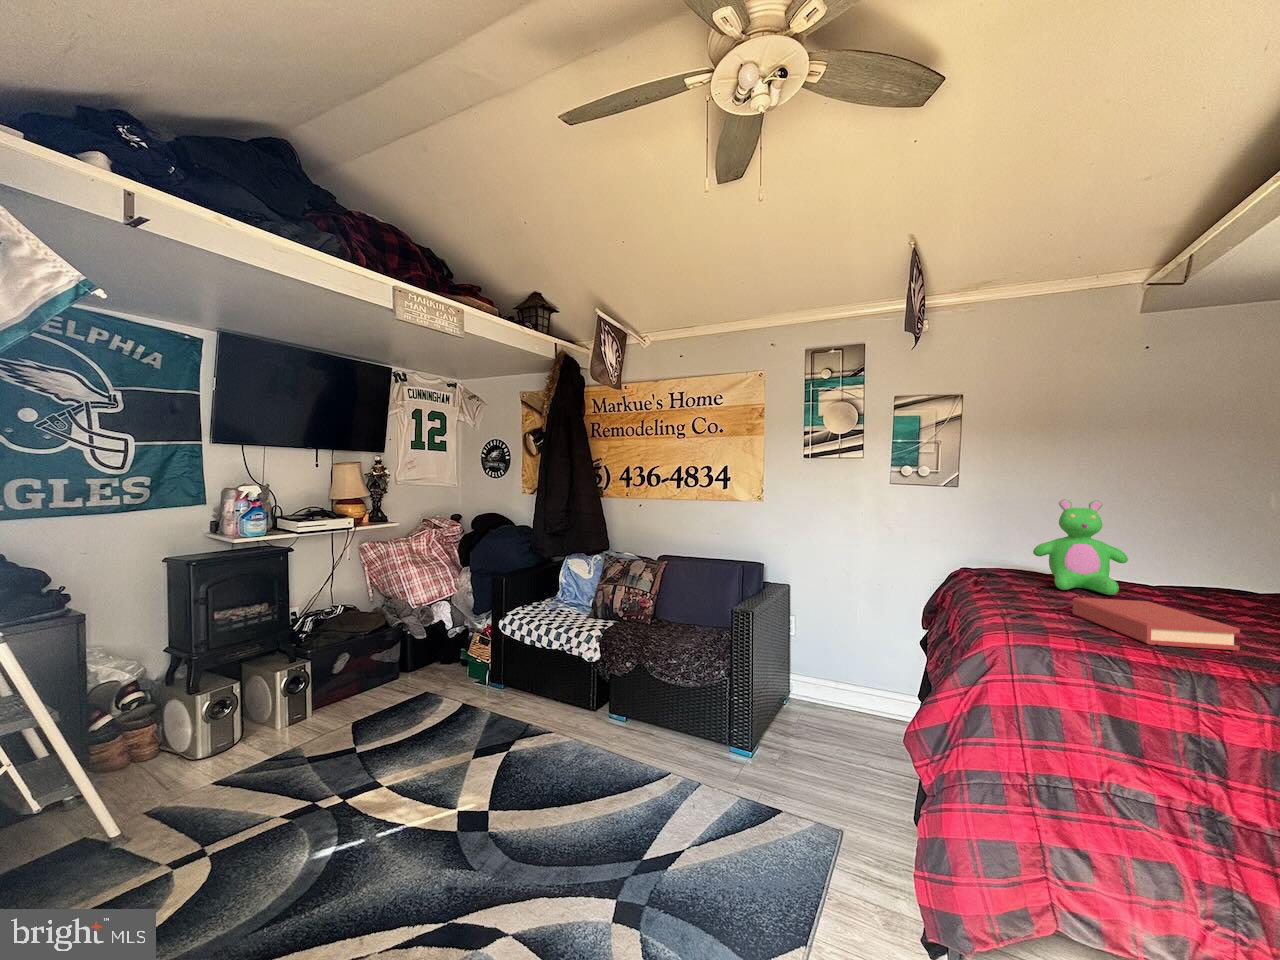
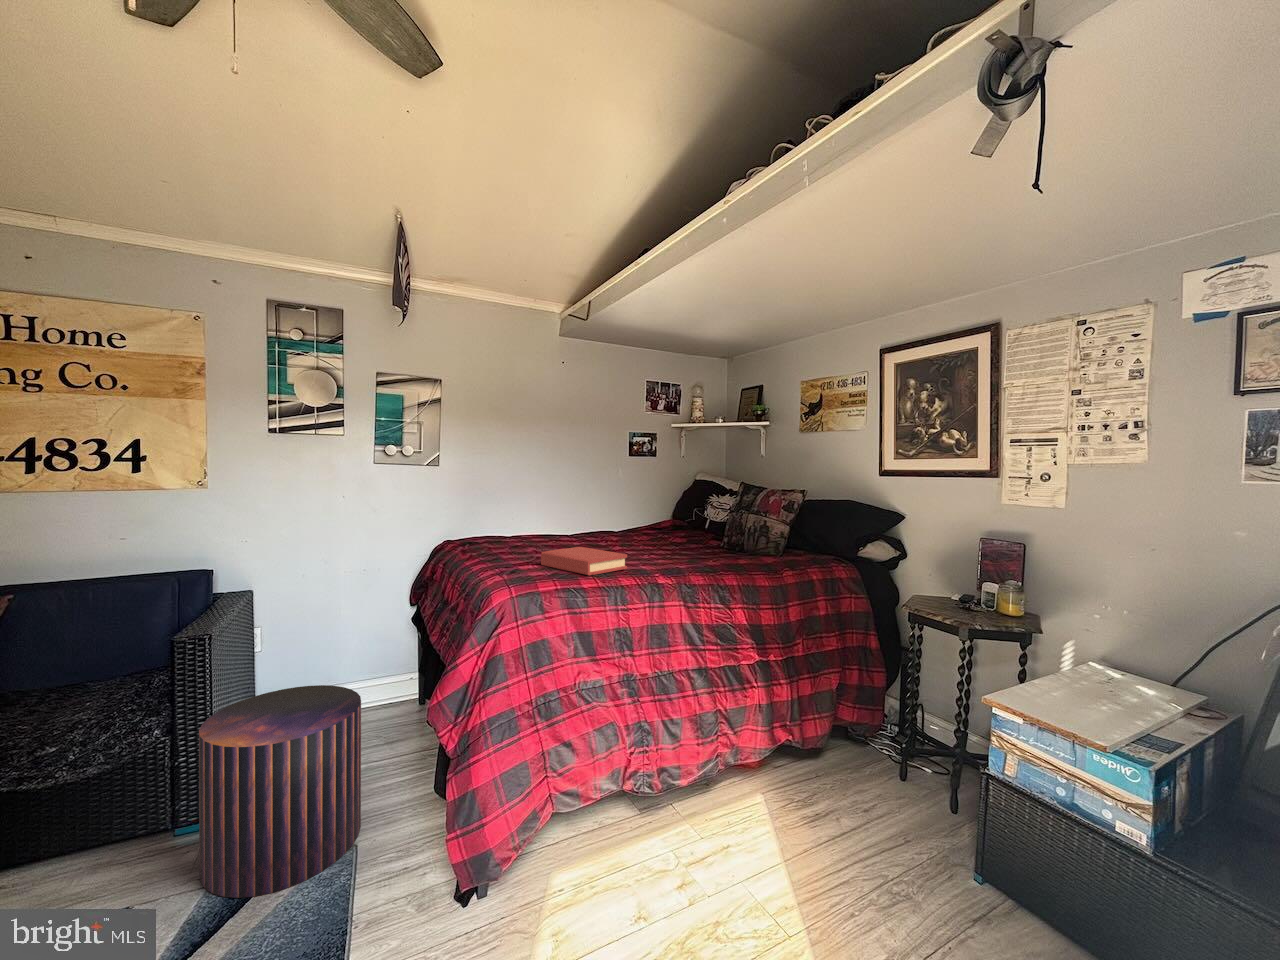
teddy bear: present [1033,499,1128,595] -> none [505,476,562,549]
pouf: none [736,665,854,834] -> present [199,685,361,898]

